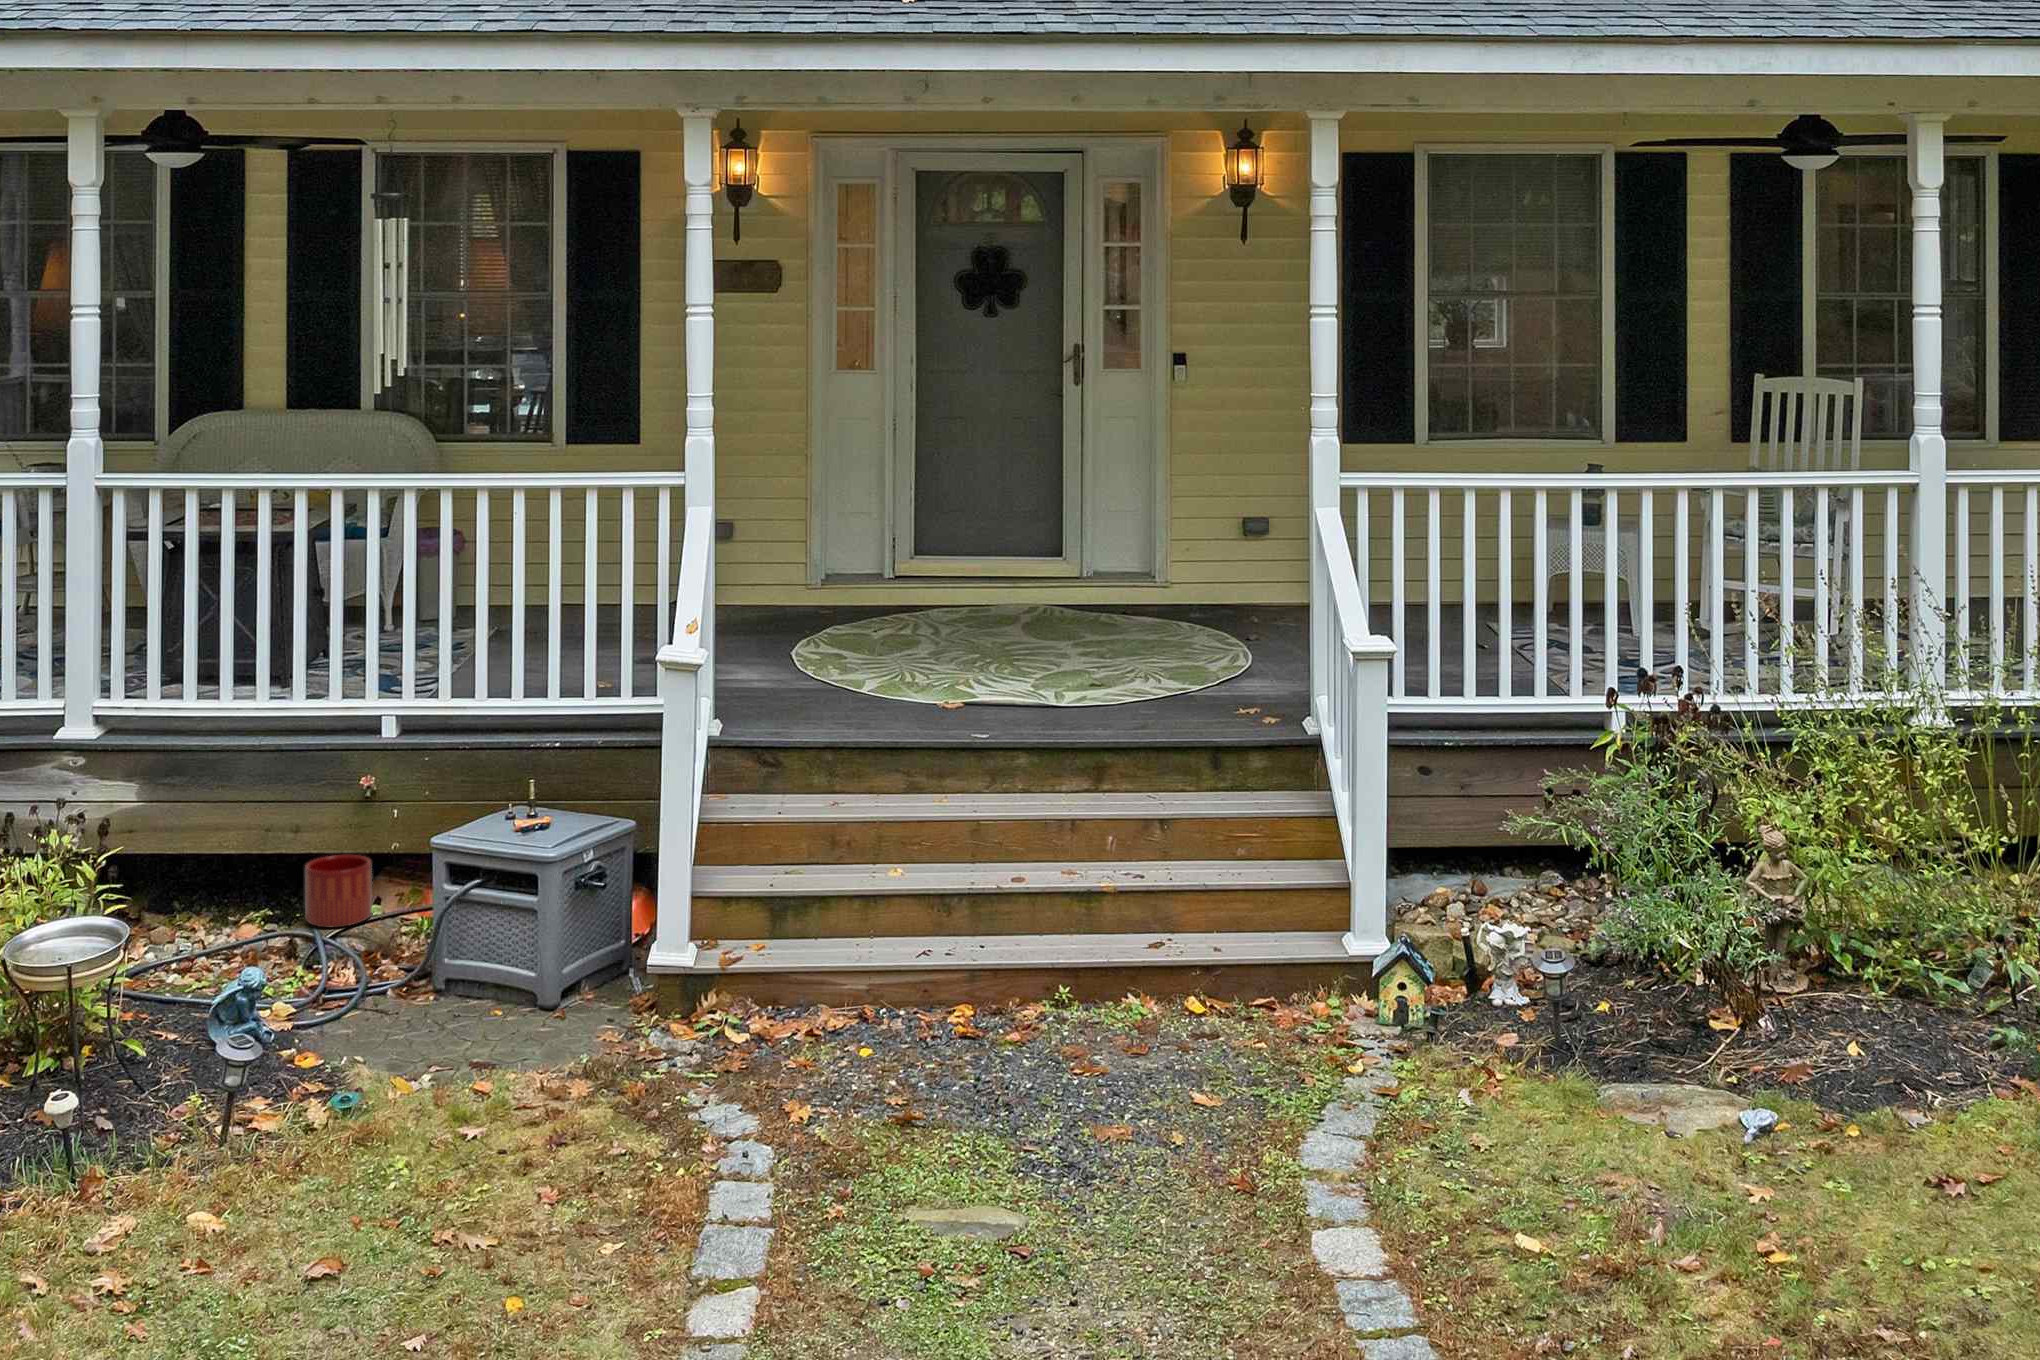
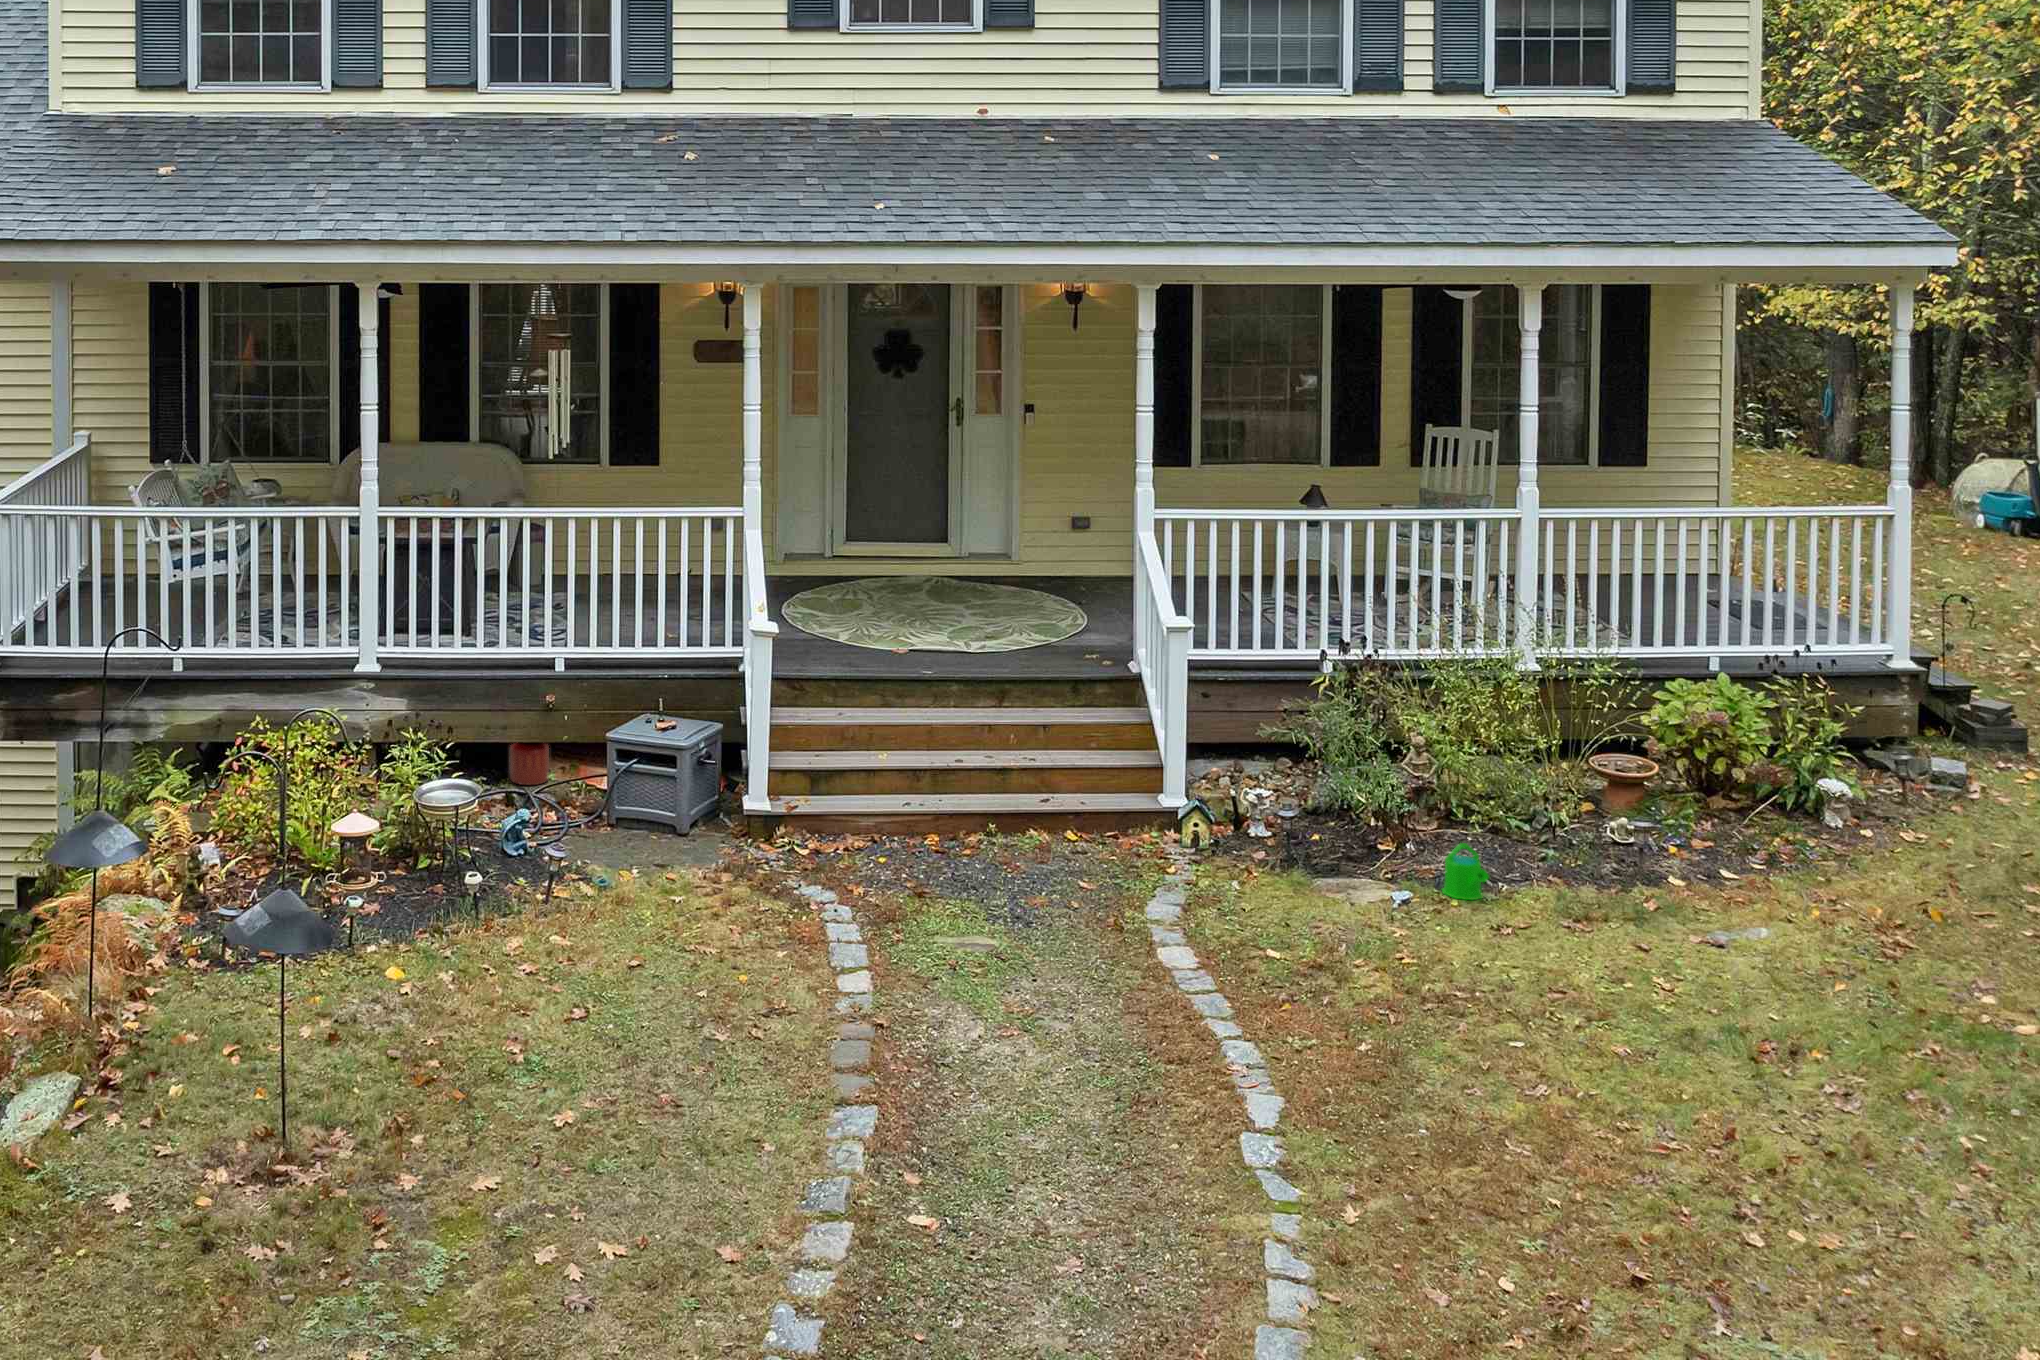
watering can: none [1826,1017,1913,1122] -> present [1442,843,1488,900]

